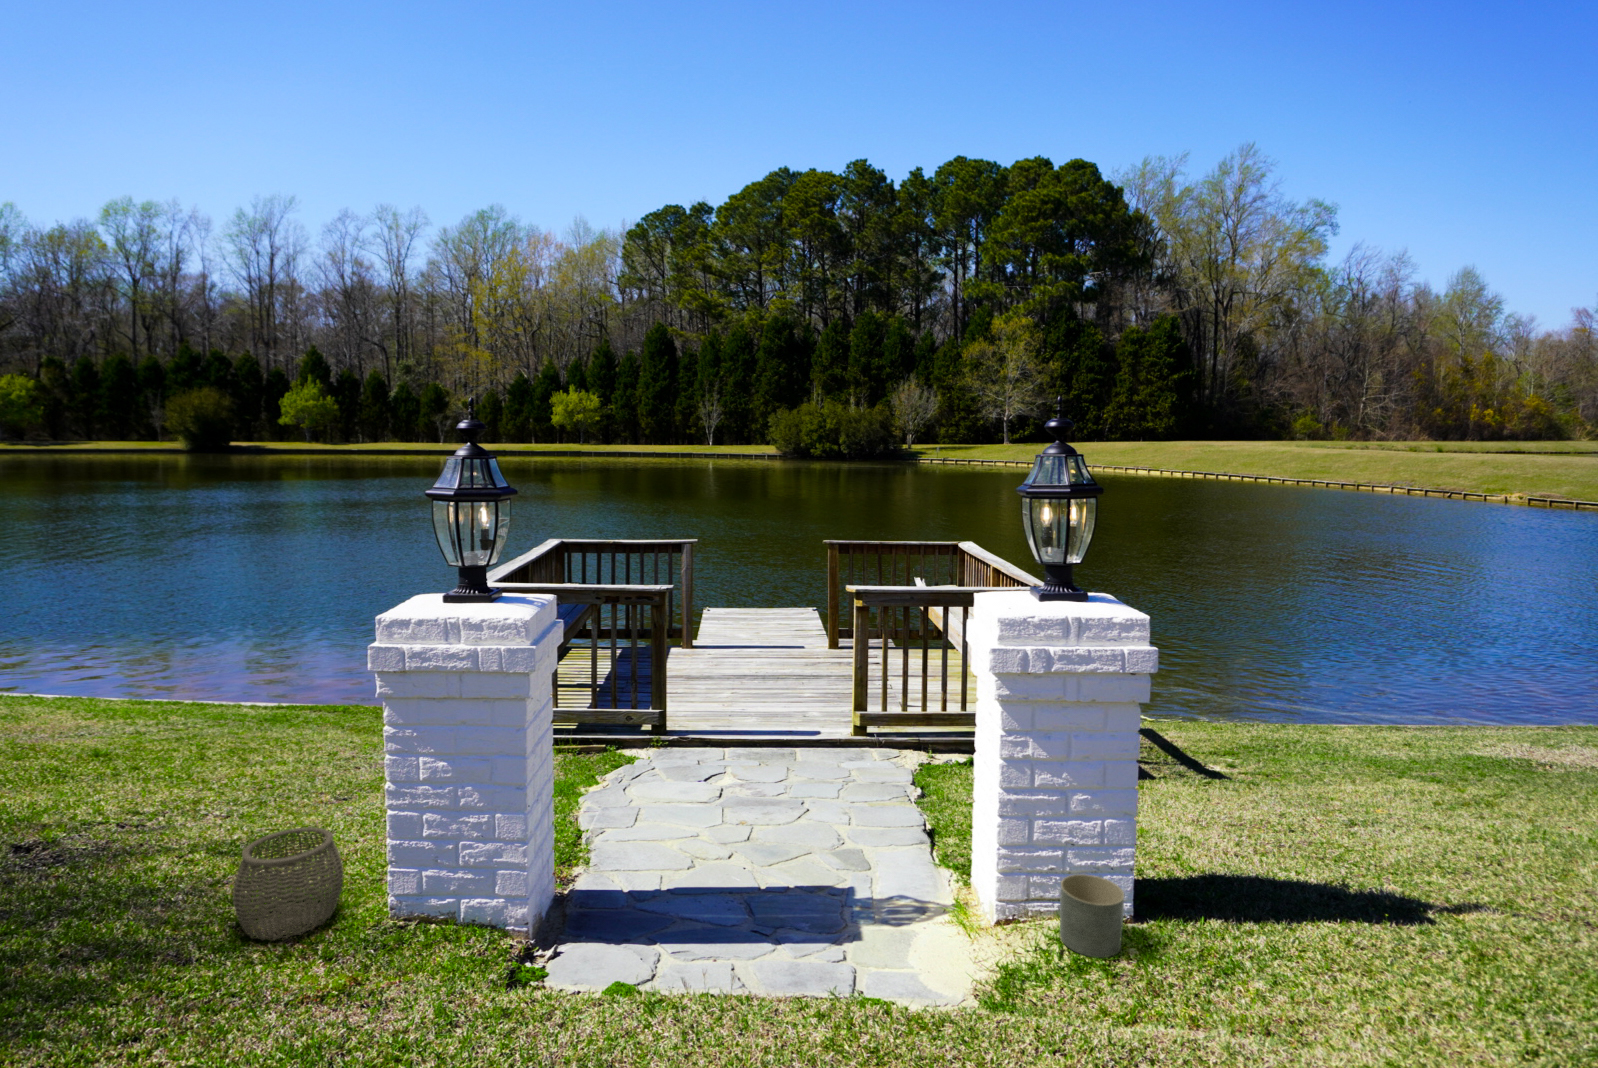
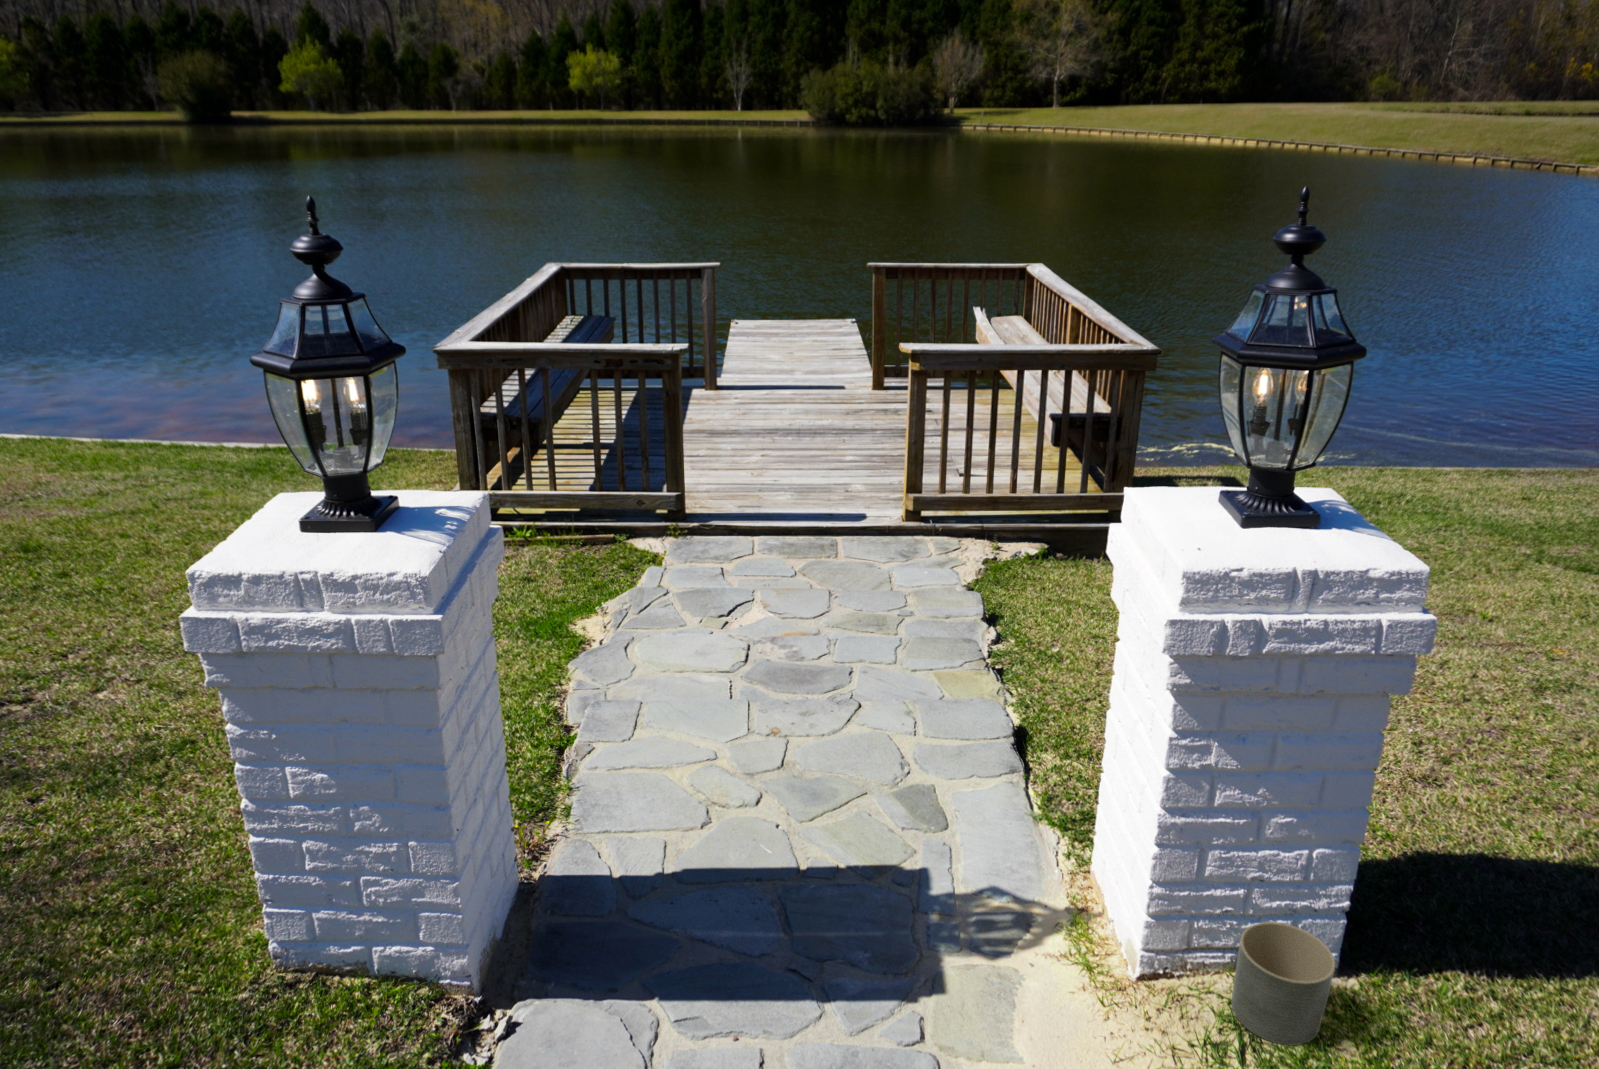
woven basket: present [232,827,343,940] -> none [44,845,202,1009]

